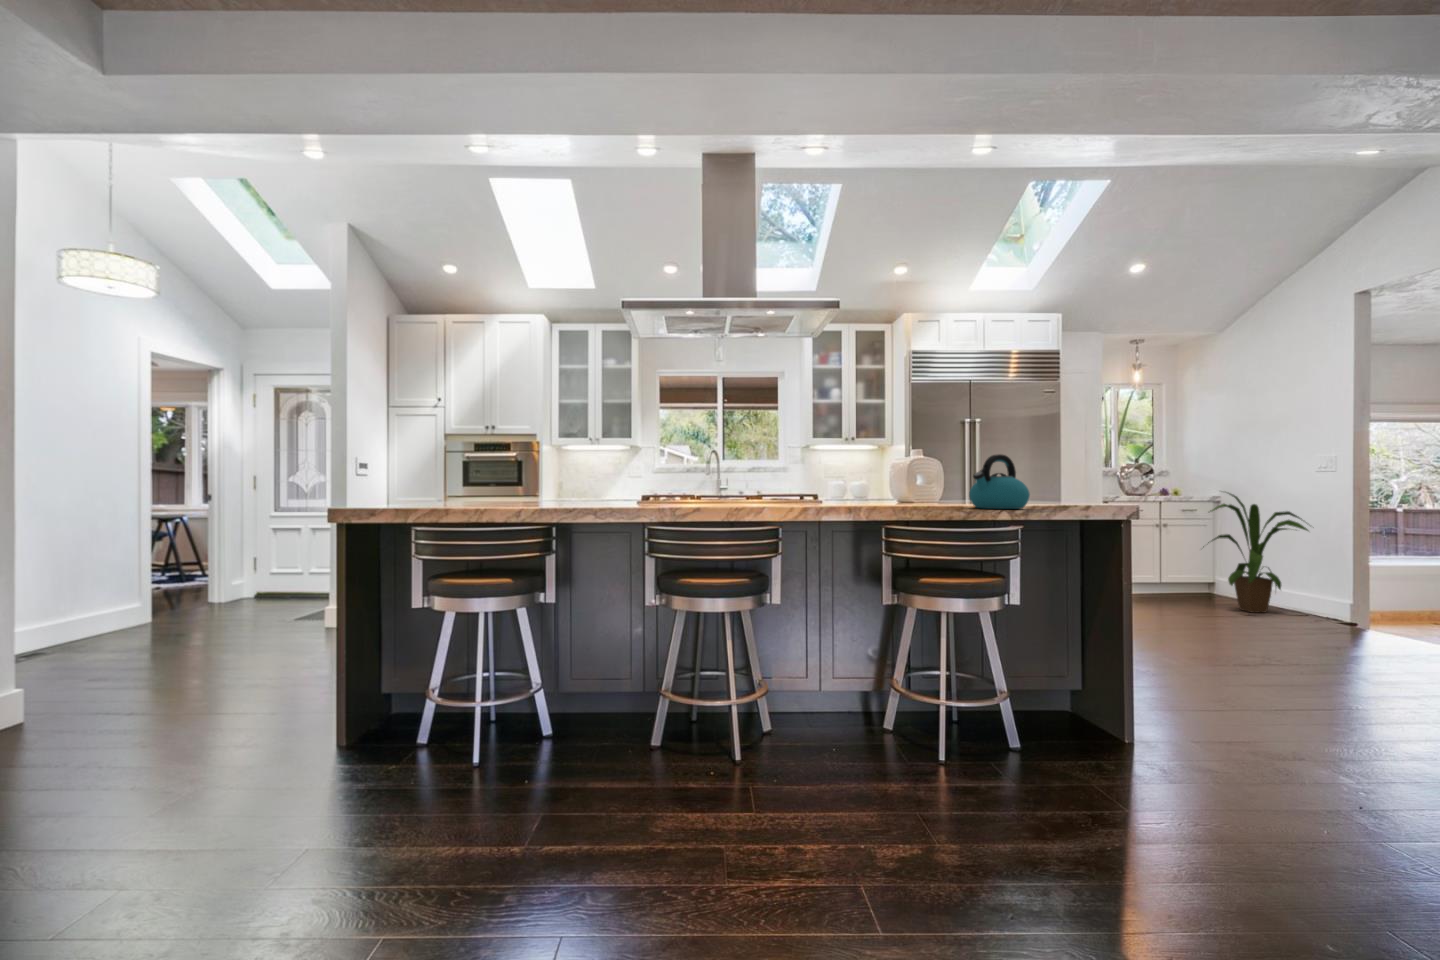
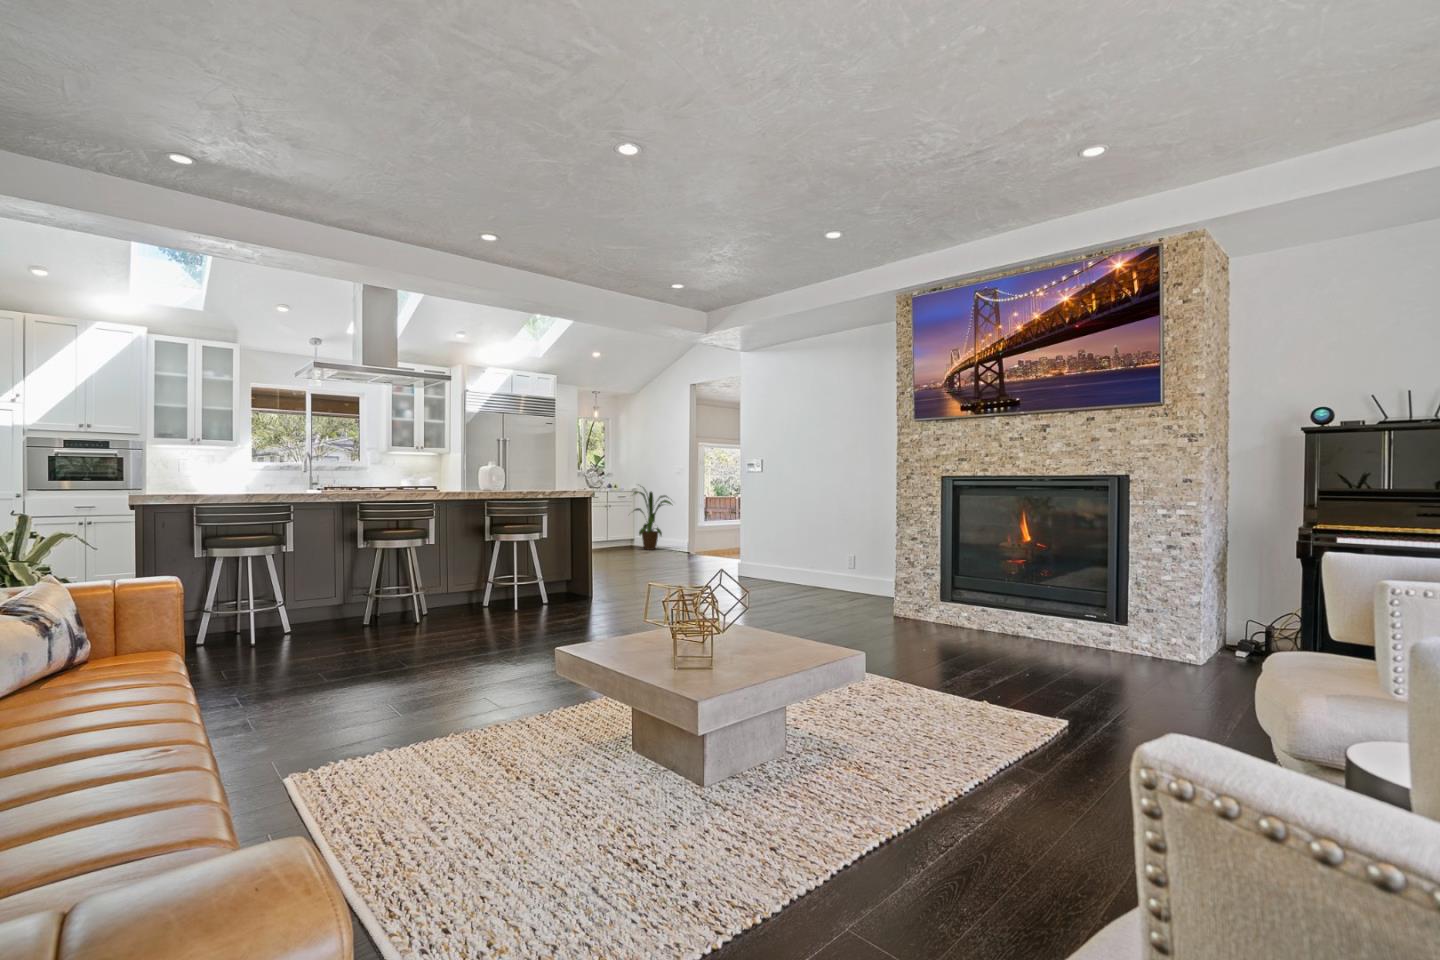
kettle: present [969,454,1030,509] -> none [524,468,551,493]

